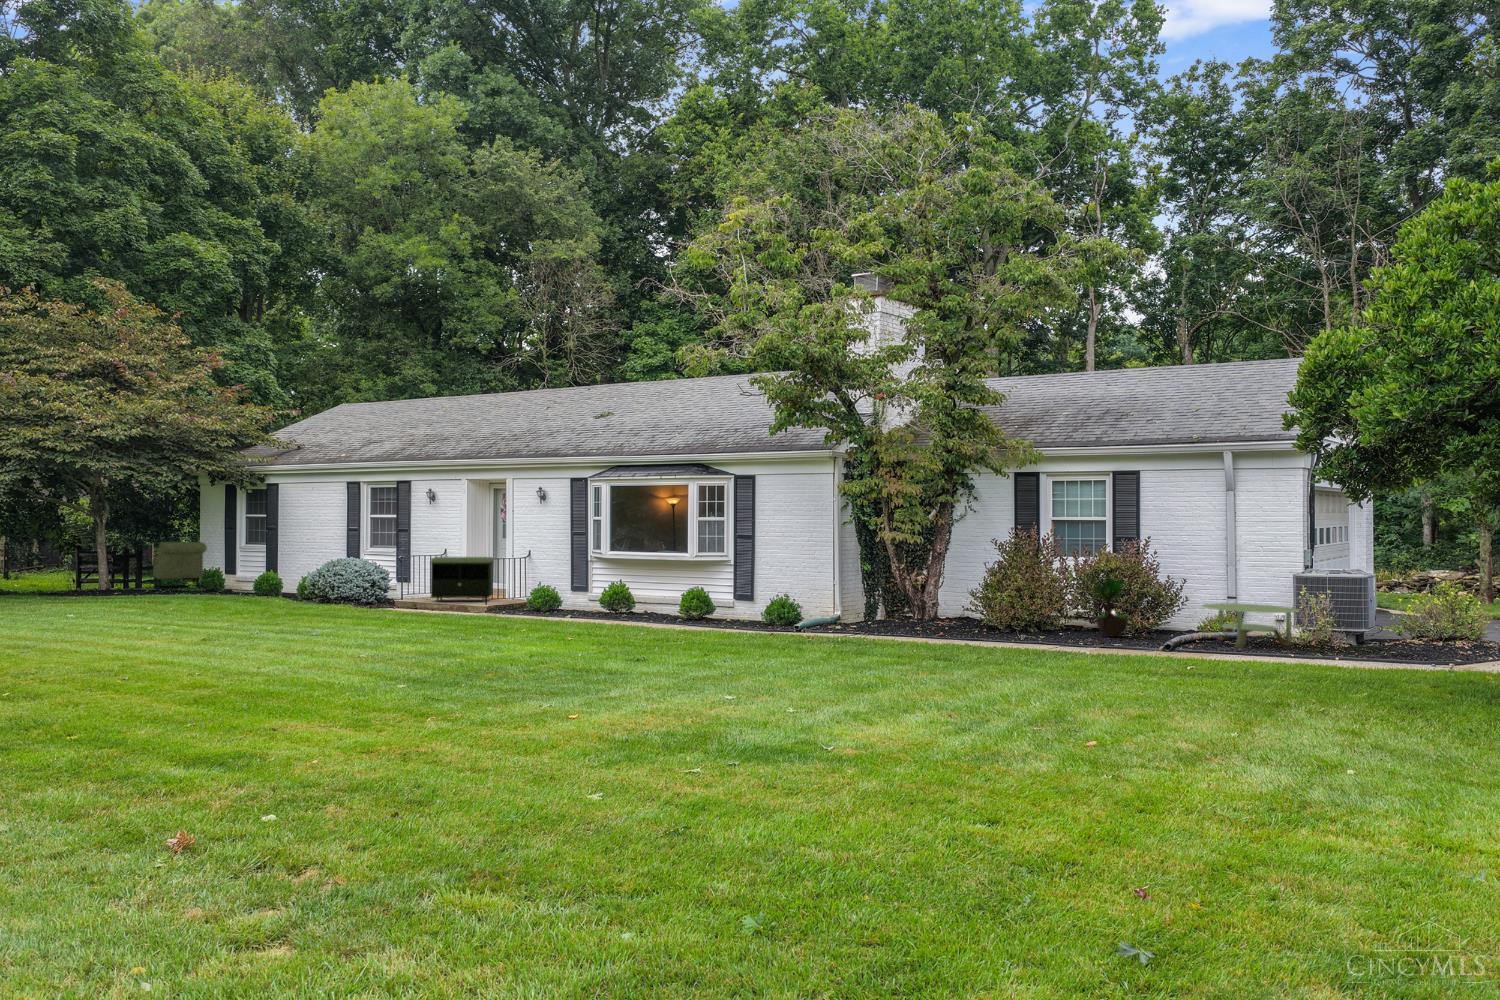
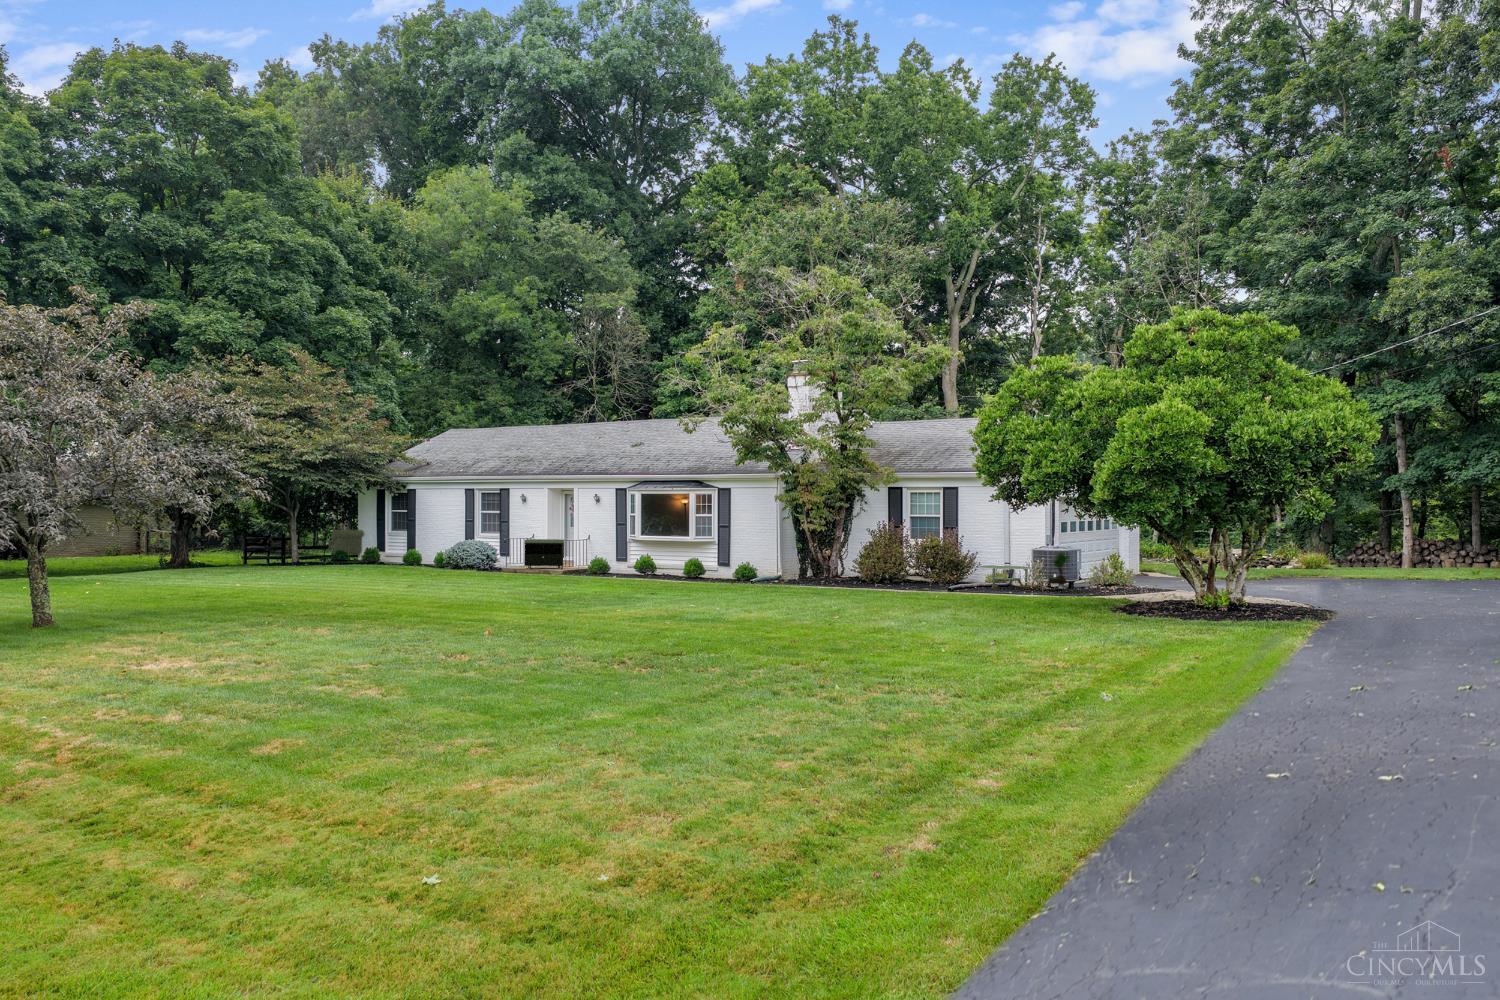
potted tree: present [1091,576,1127,637] -> present [1048,553,1070,590]

